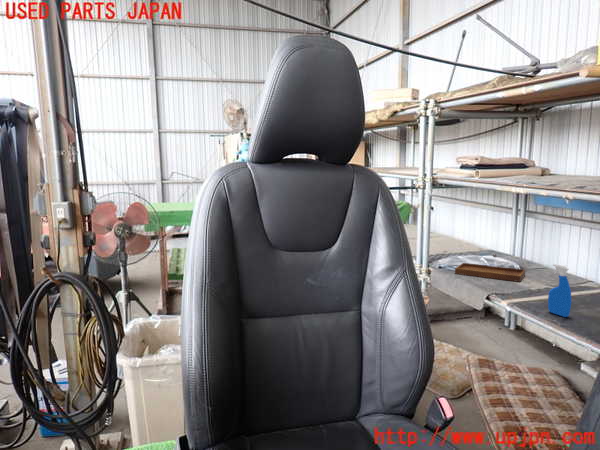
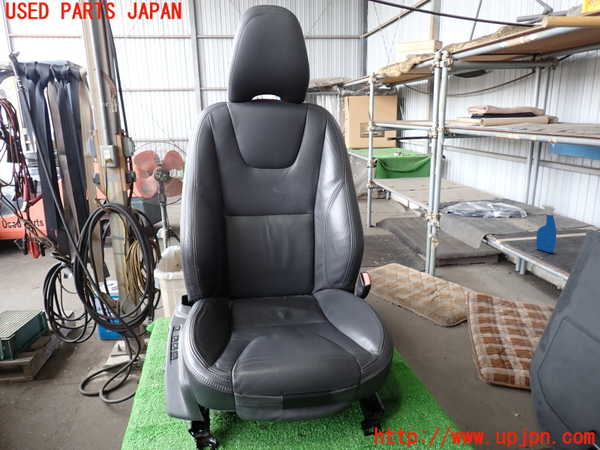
tray: present [455,254,525,282] -> none [463,201,531,226]

